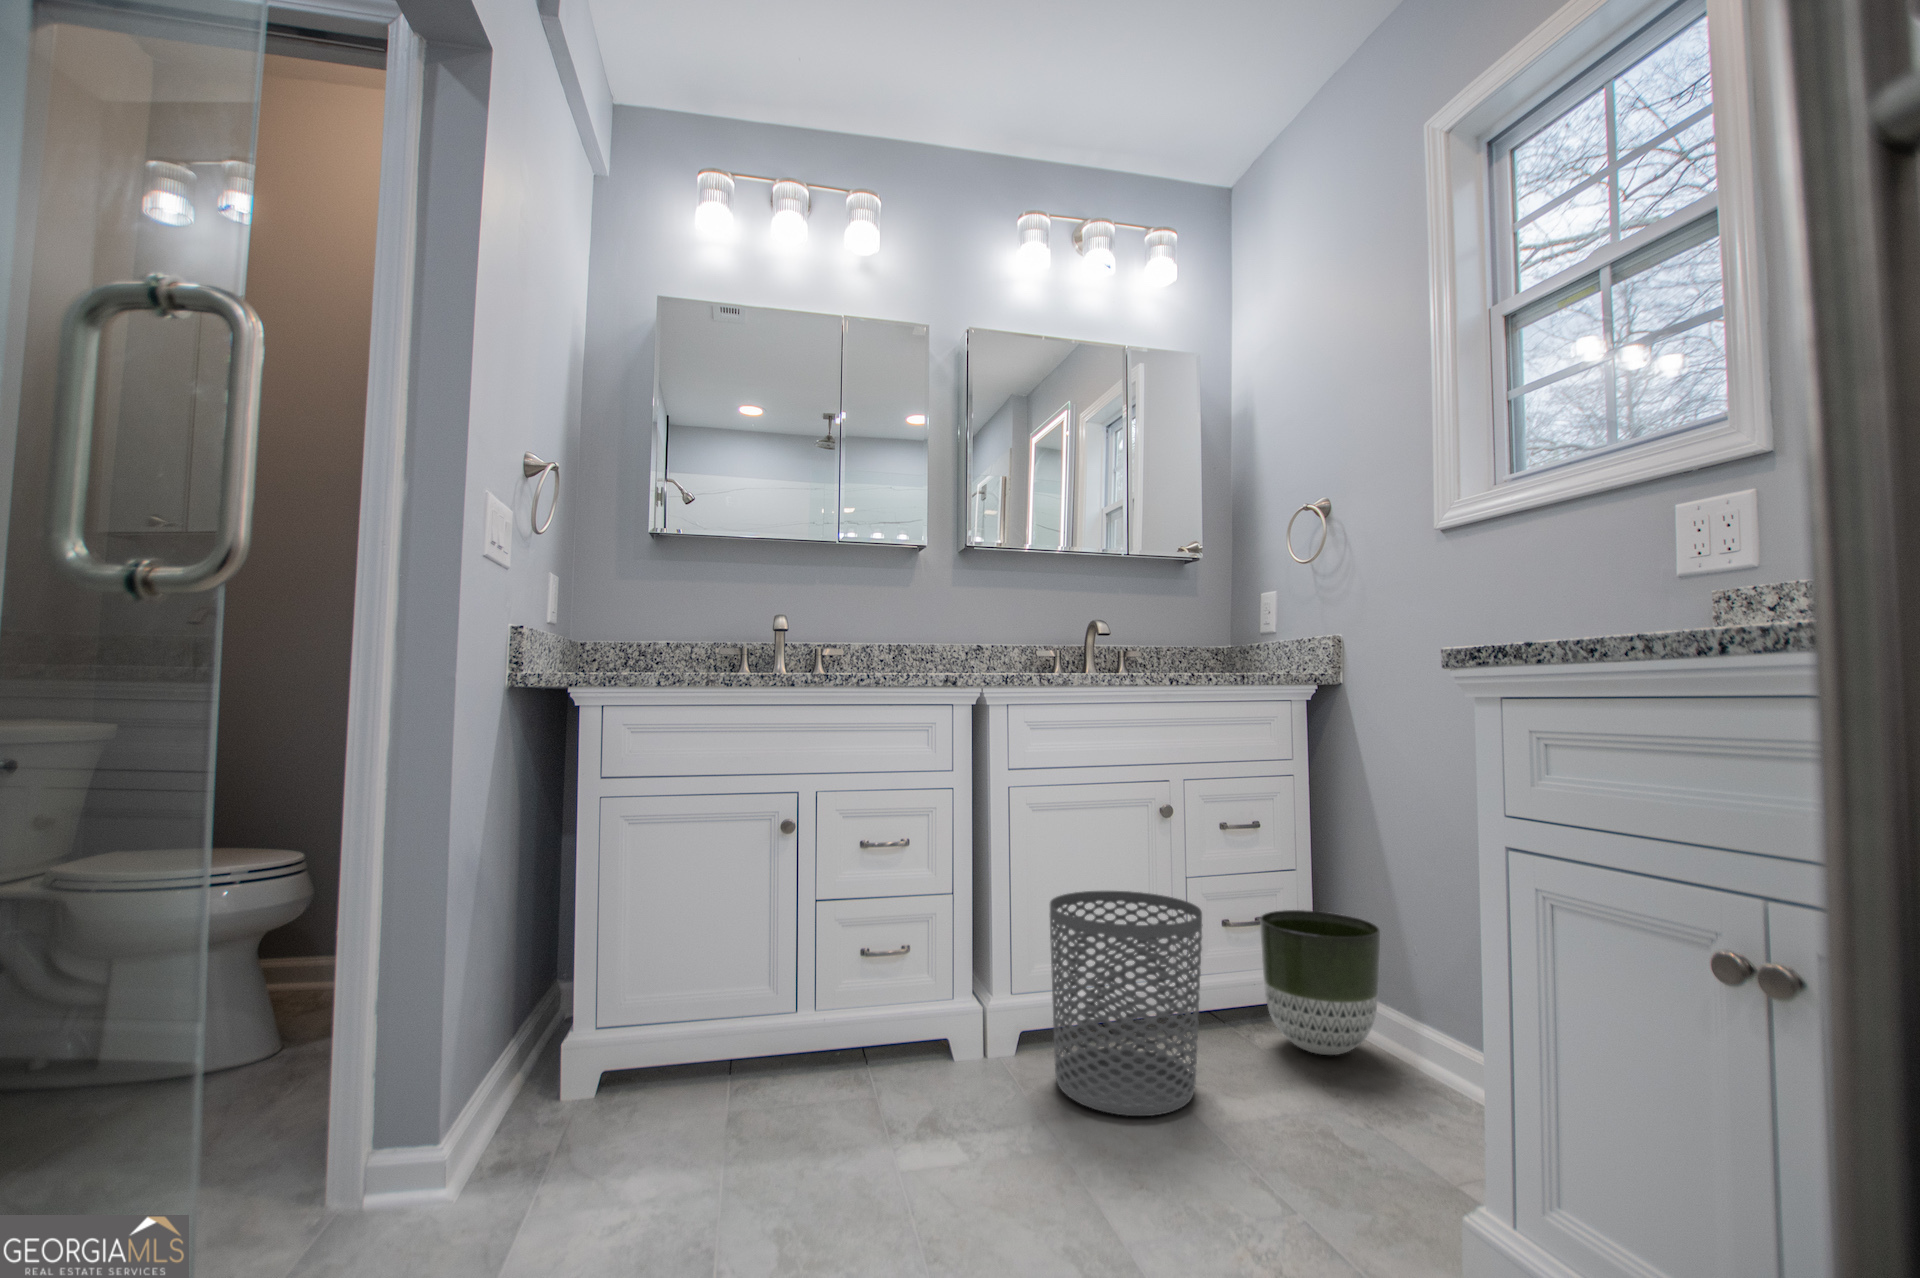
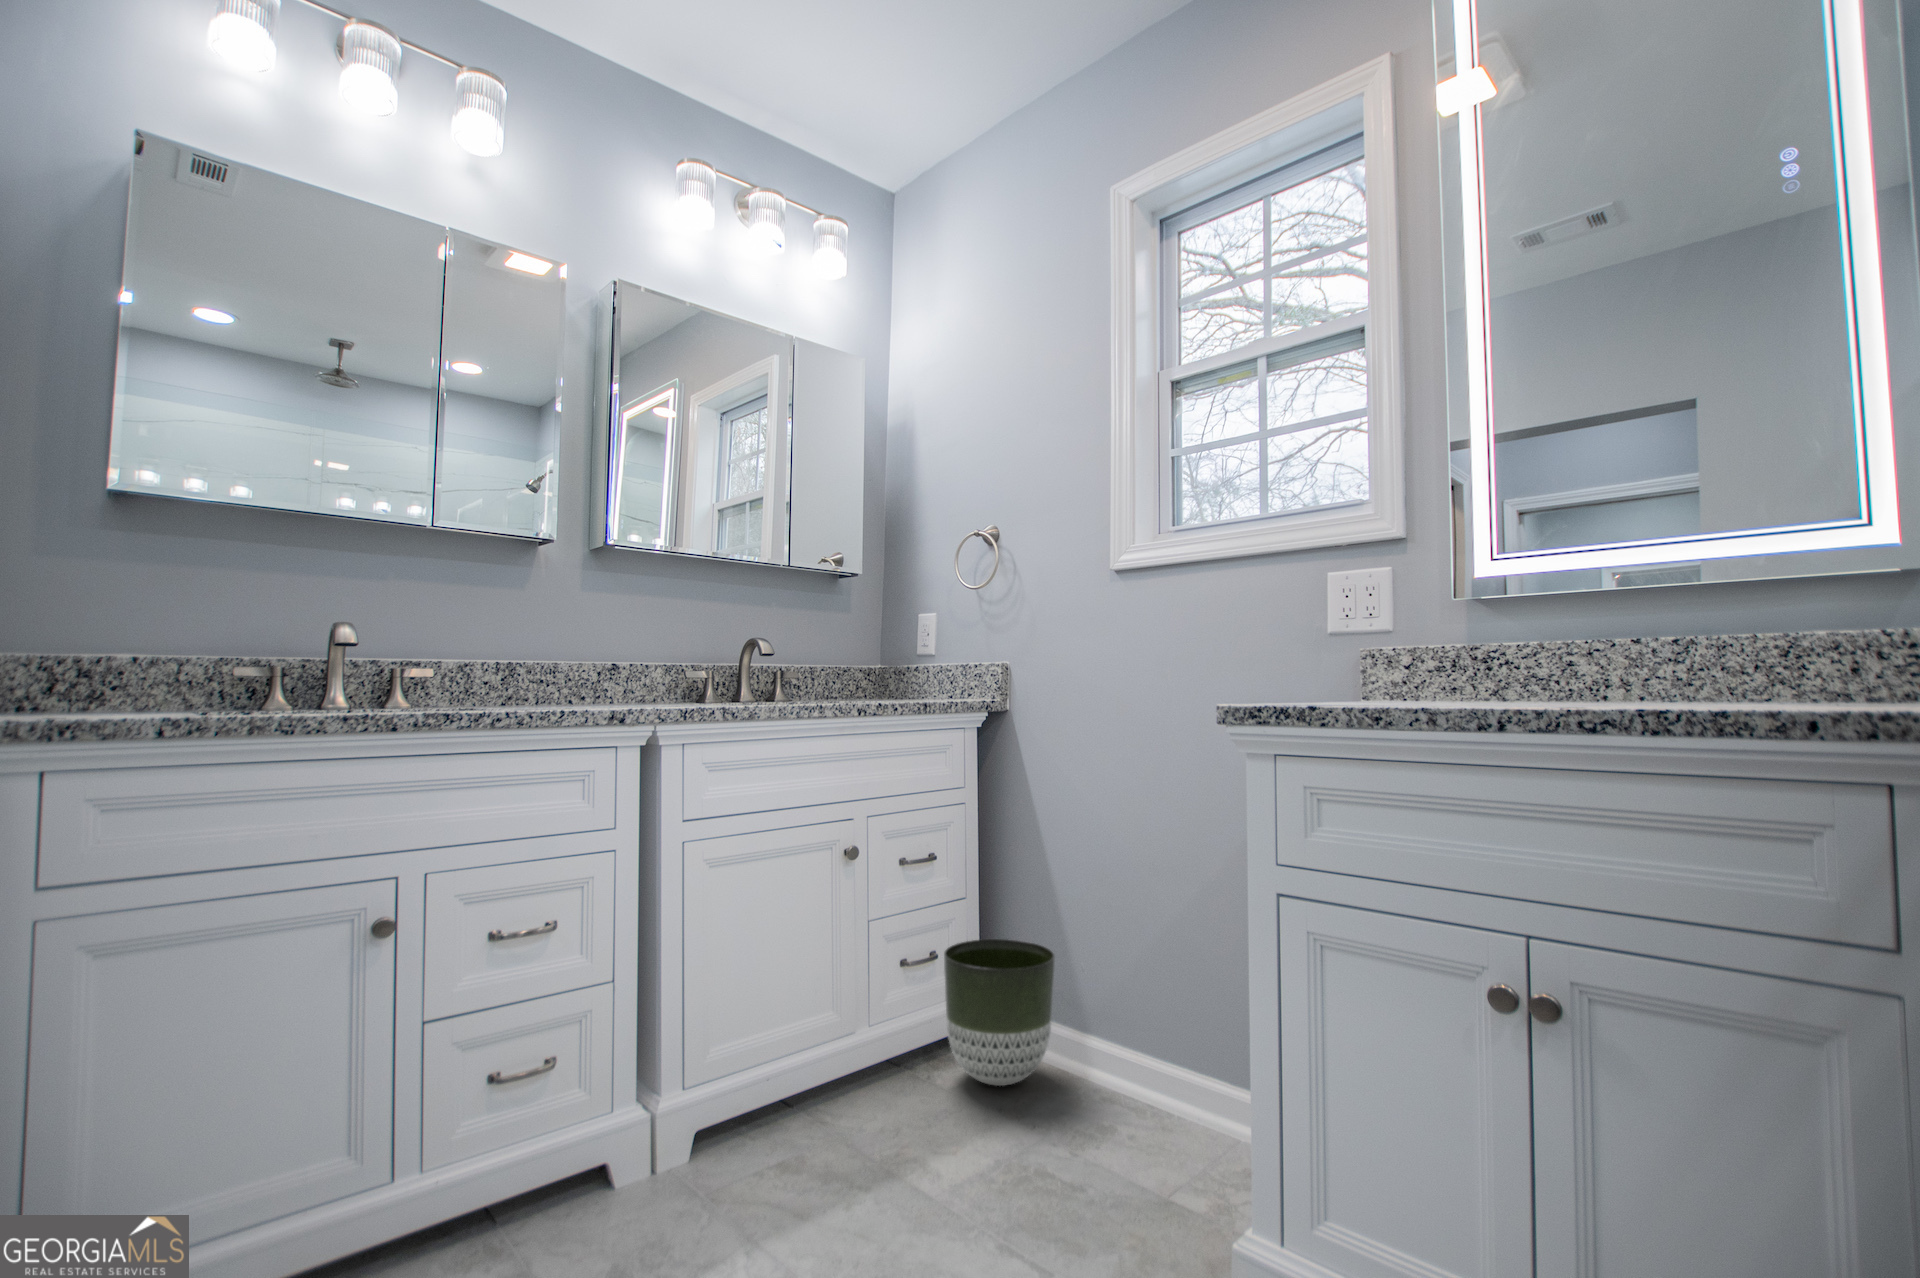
waste bin: present [1050,891,1203,1116] -> none [749,949,919,1215]

